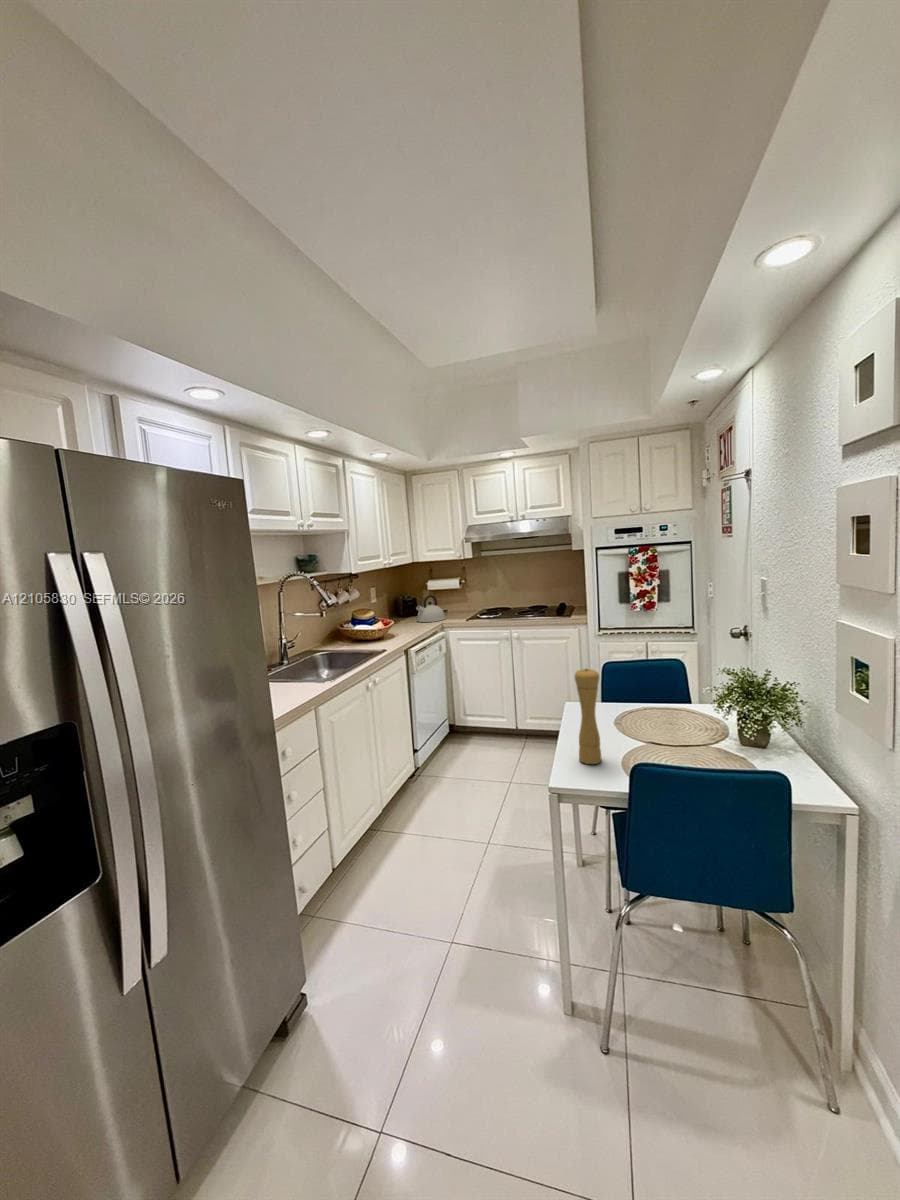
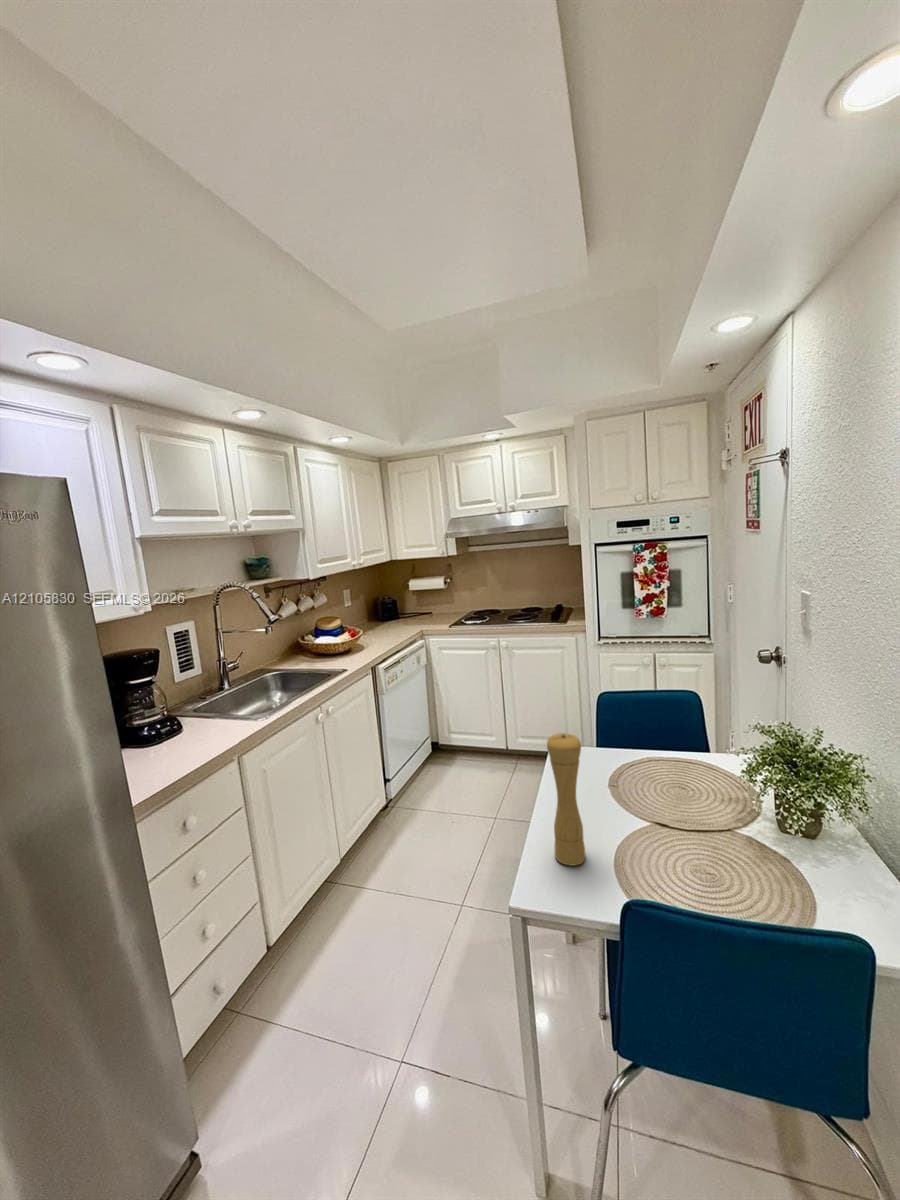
kettle: present [416,595,445,622] -> none [394,597,428,628]

